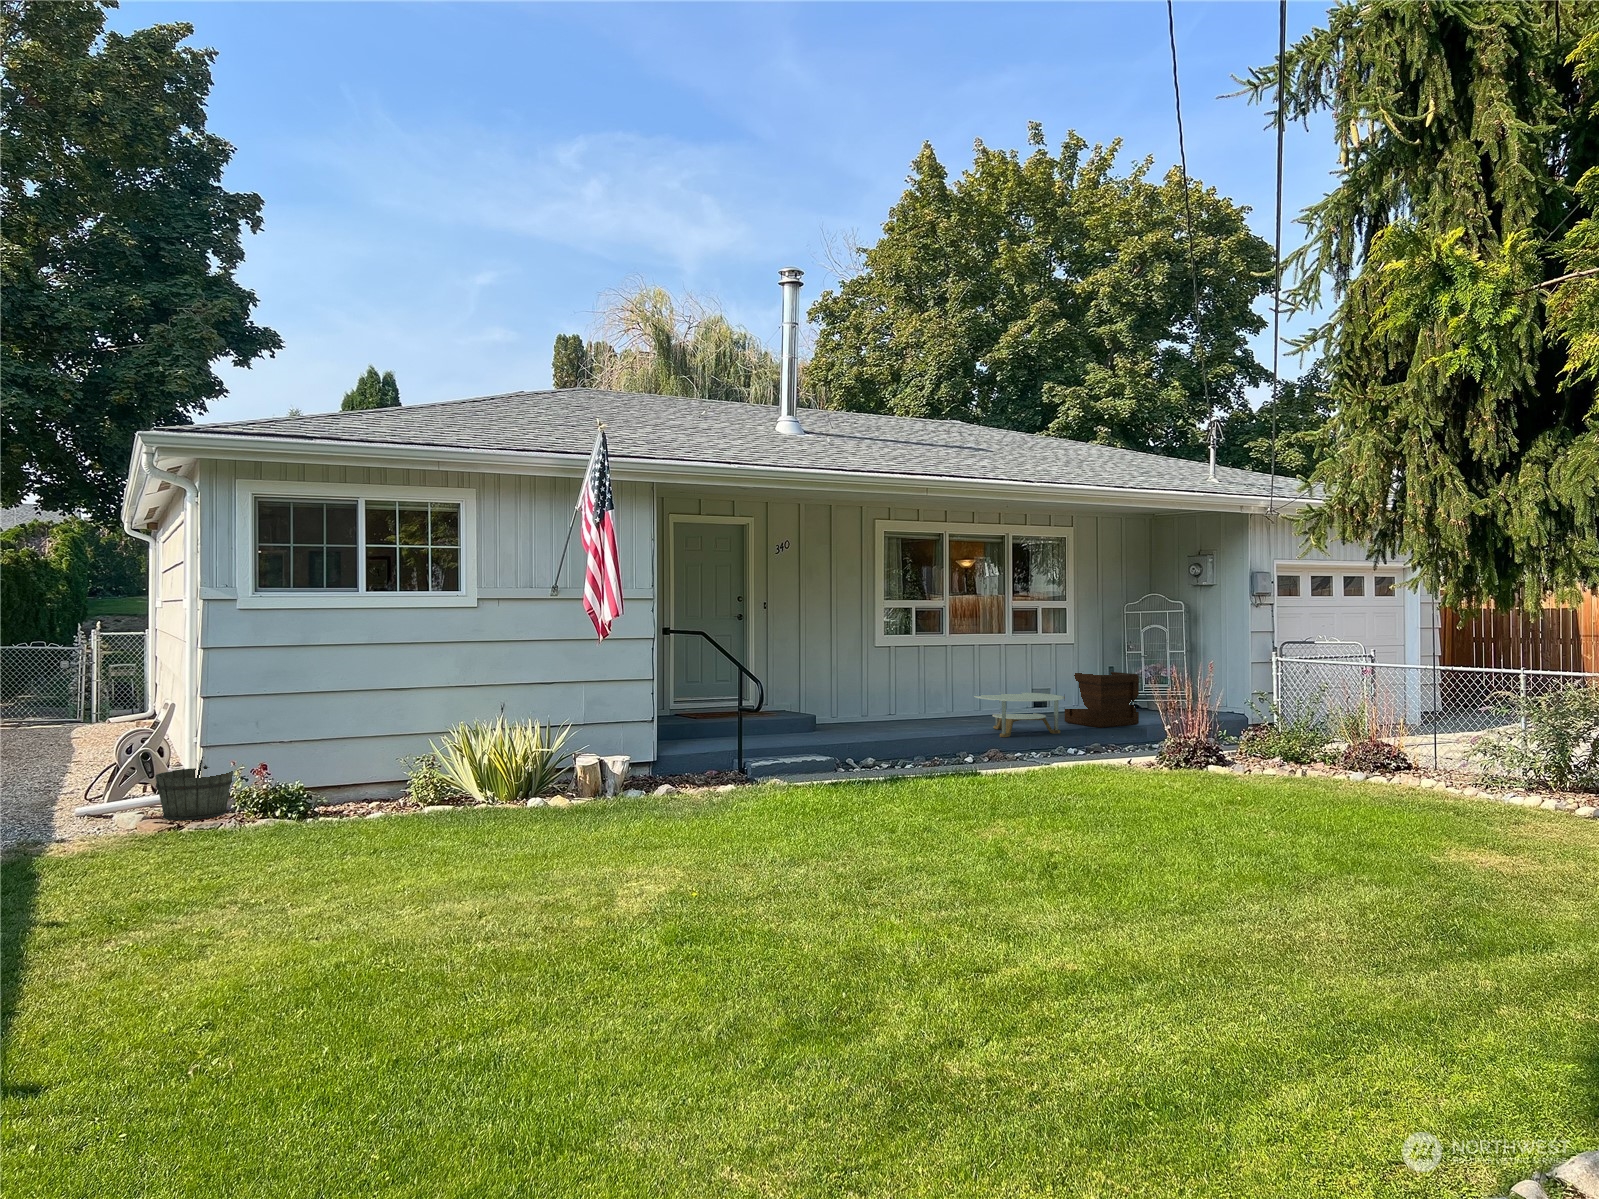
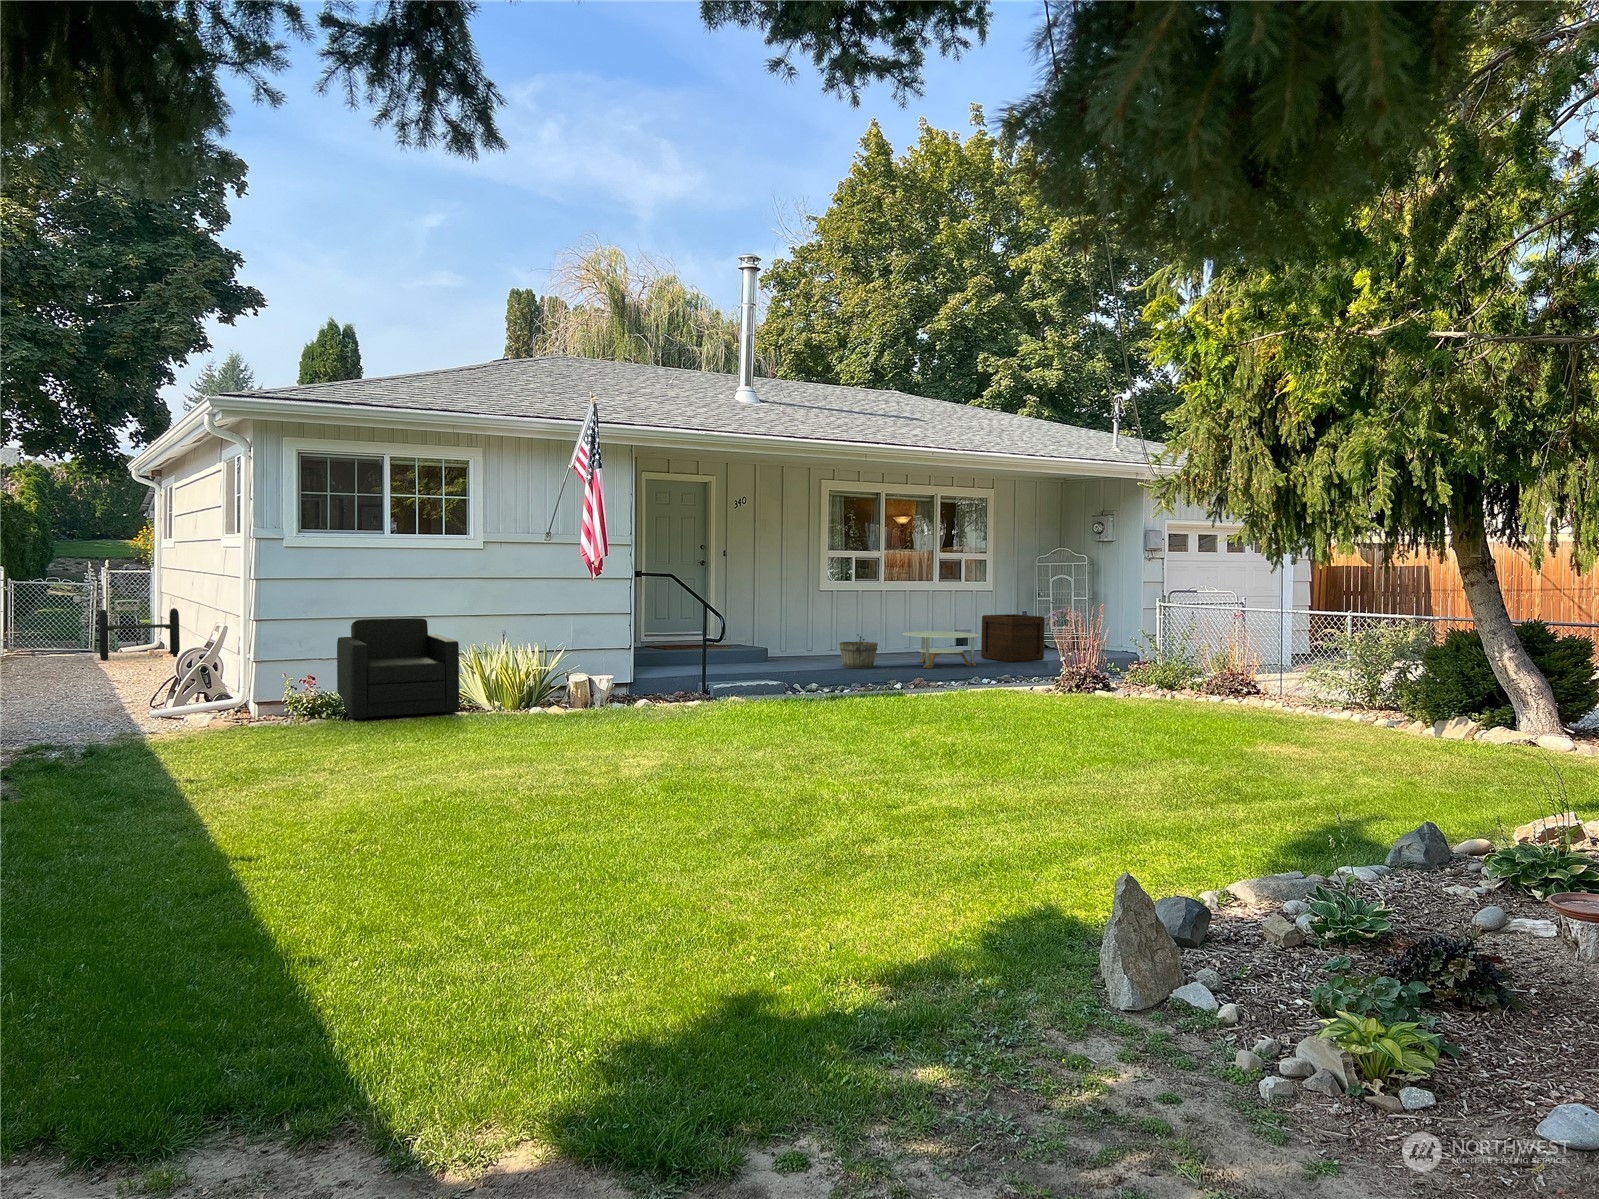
bench: none [73,673,162,733] -> present [99,608,180,660]
armchair: none [297,691,439,820] -> present [337,618,459,720]
wooden bucket: present [154,757,233,820] -> present [839,634,878,668]

